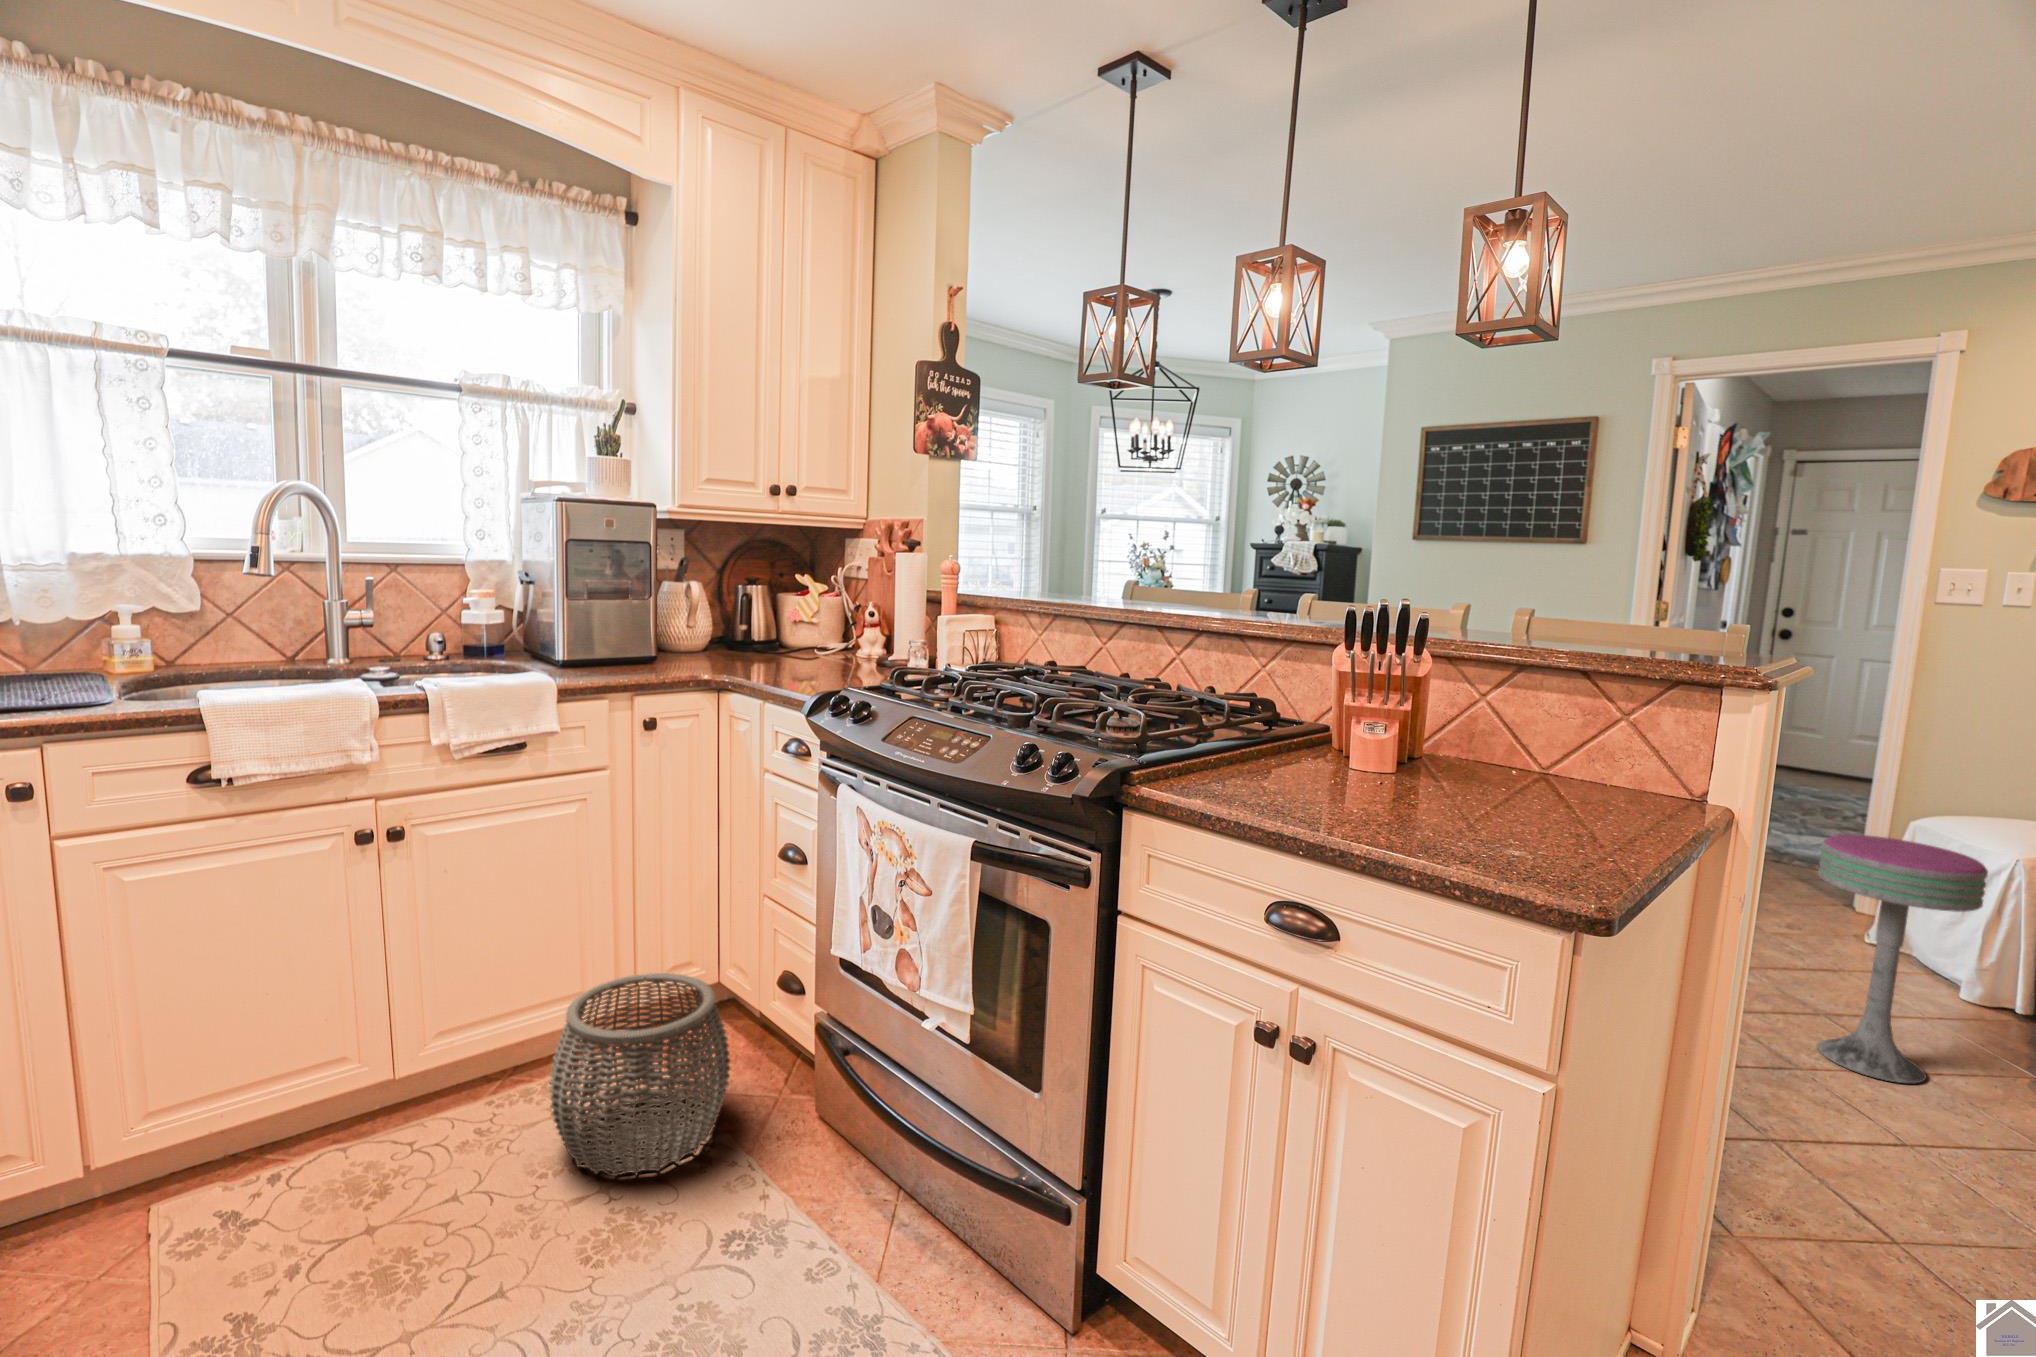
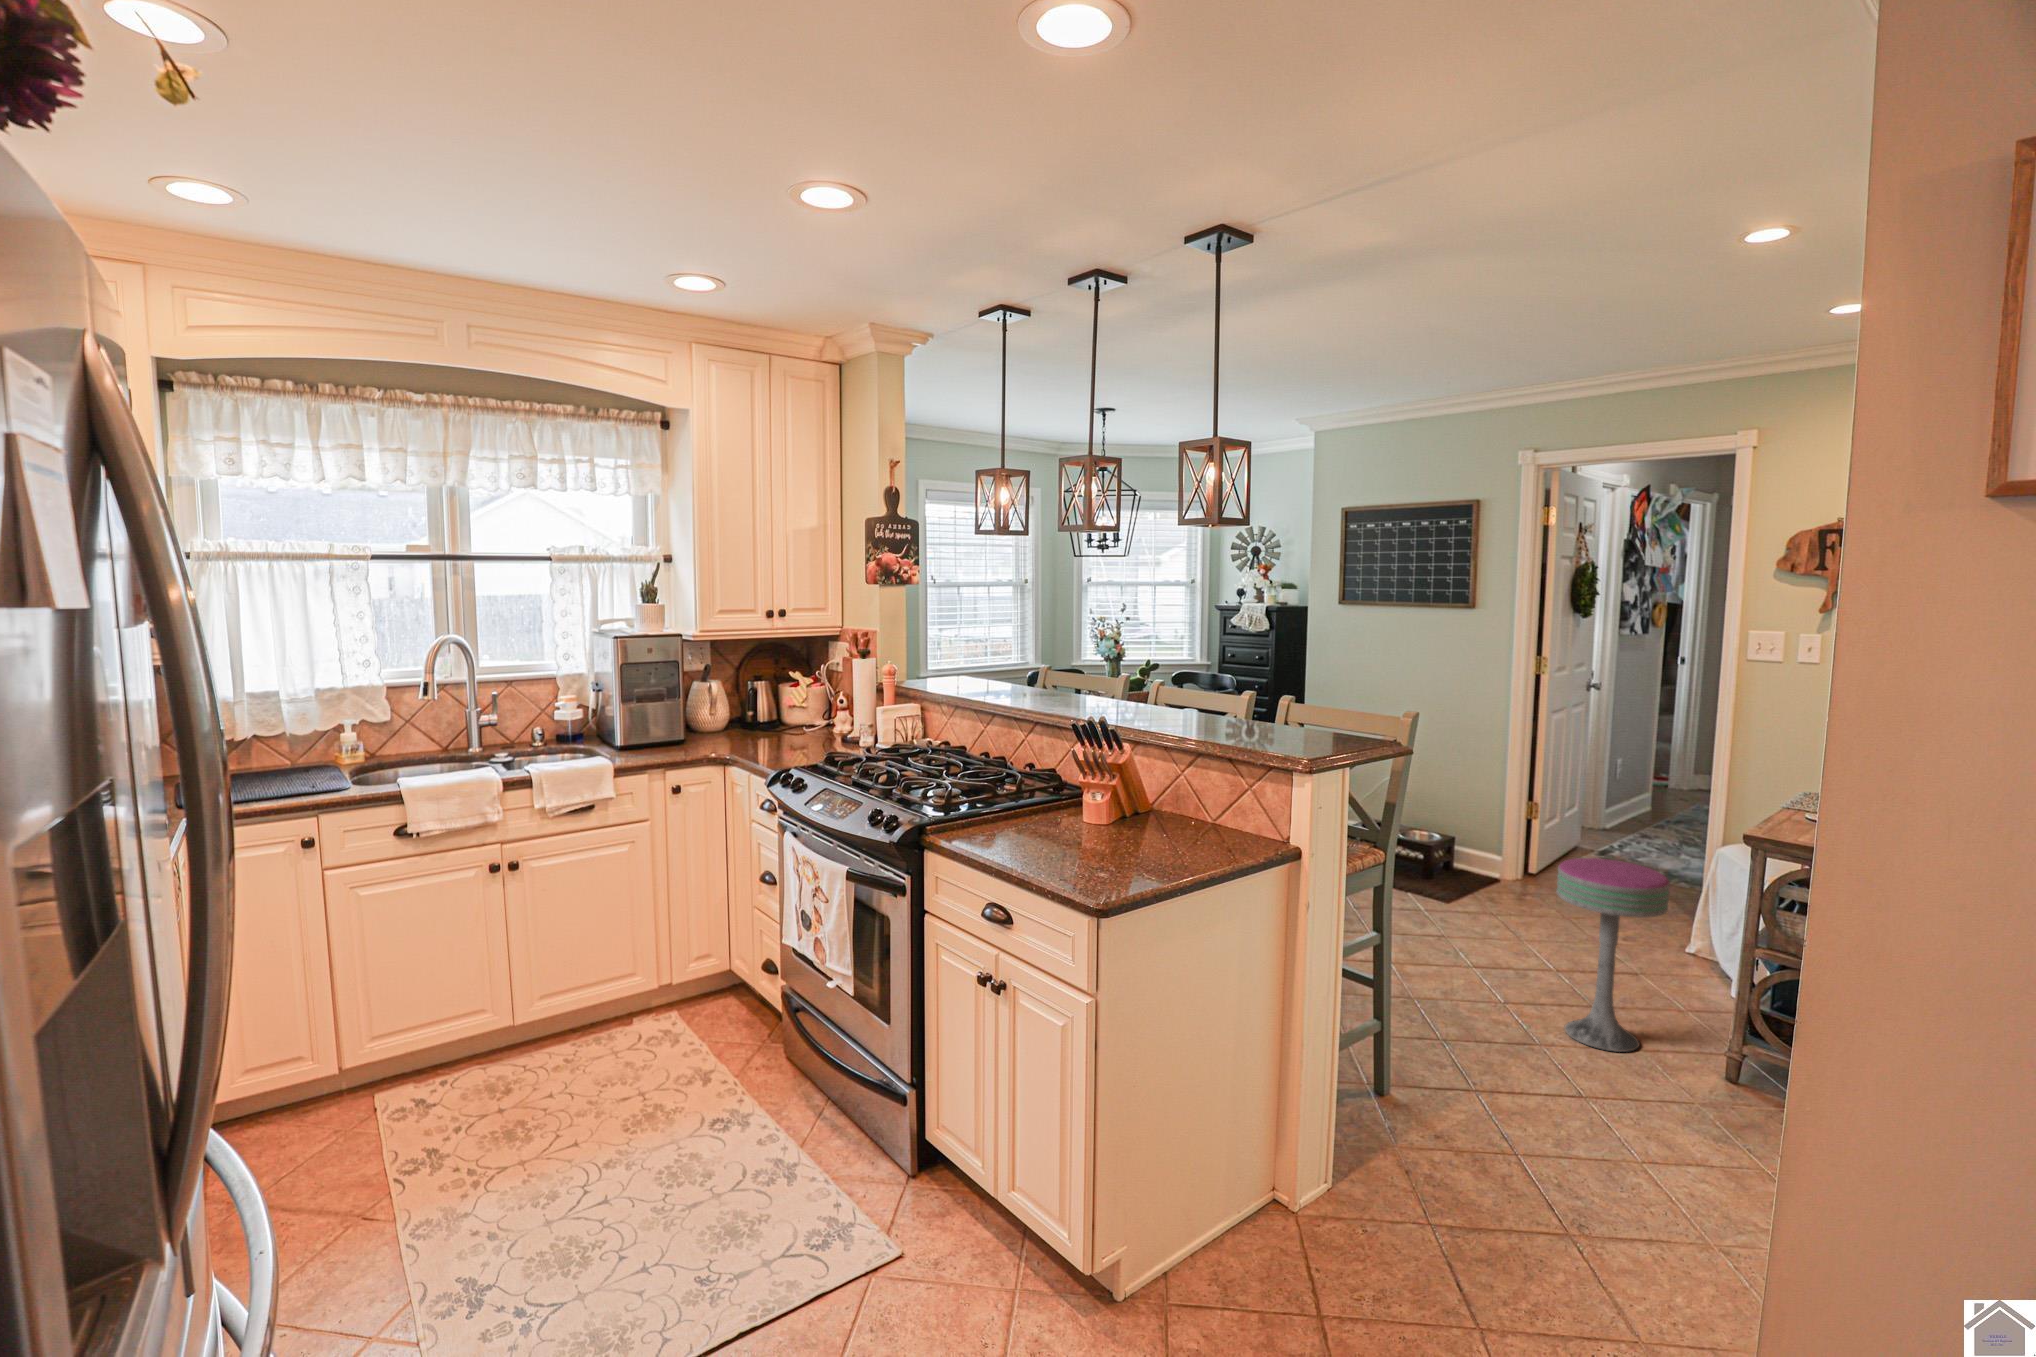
woven basket: present [549,973,731,1176] -> none [608,958,726,1087]

